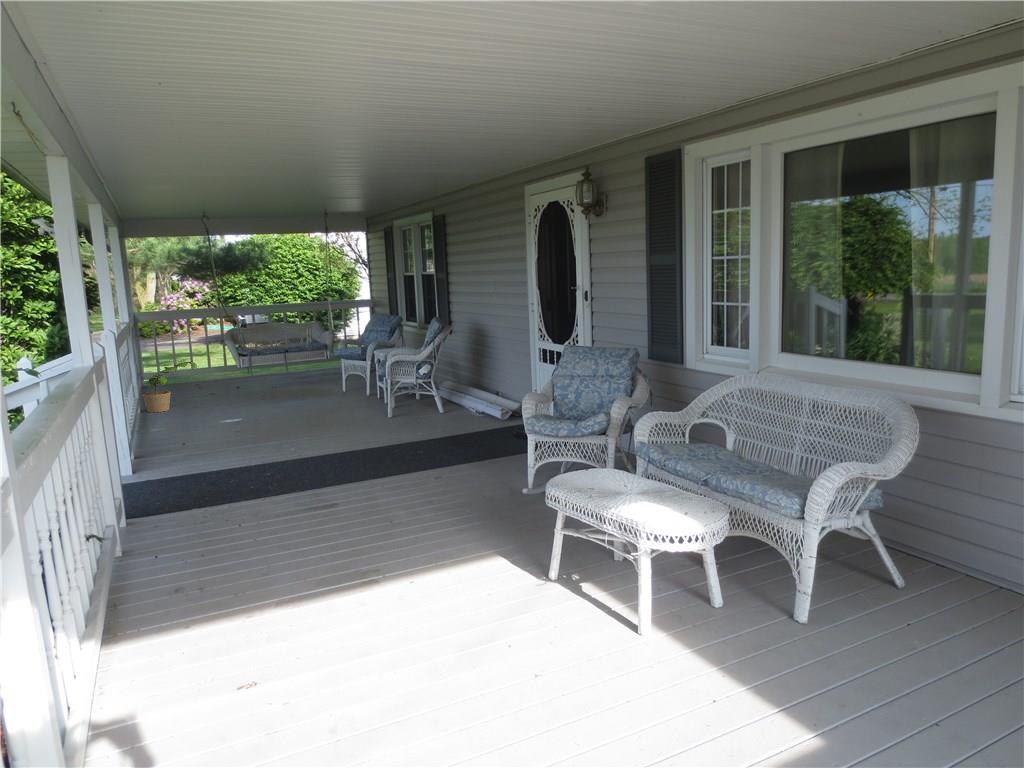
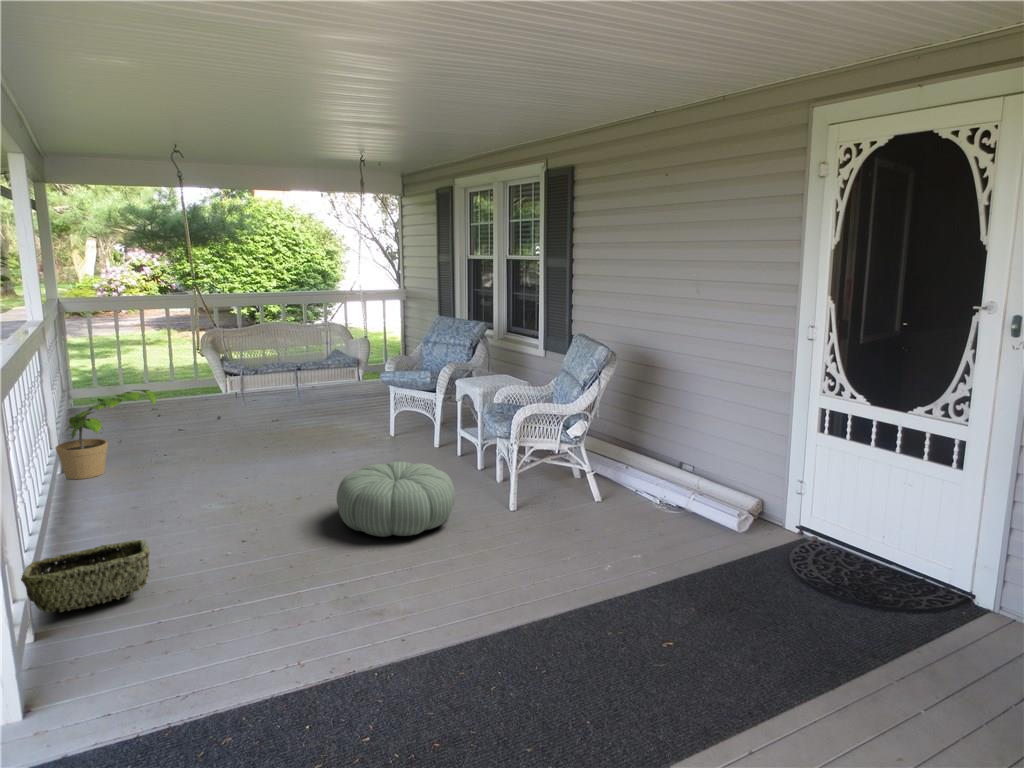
pouf: none [288,390,353,425] -> present [337,462,455,537]
woven basket: none [134,419,190,446] -> present [21,540,150,612]

